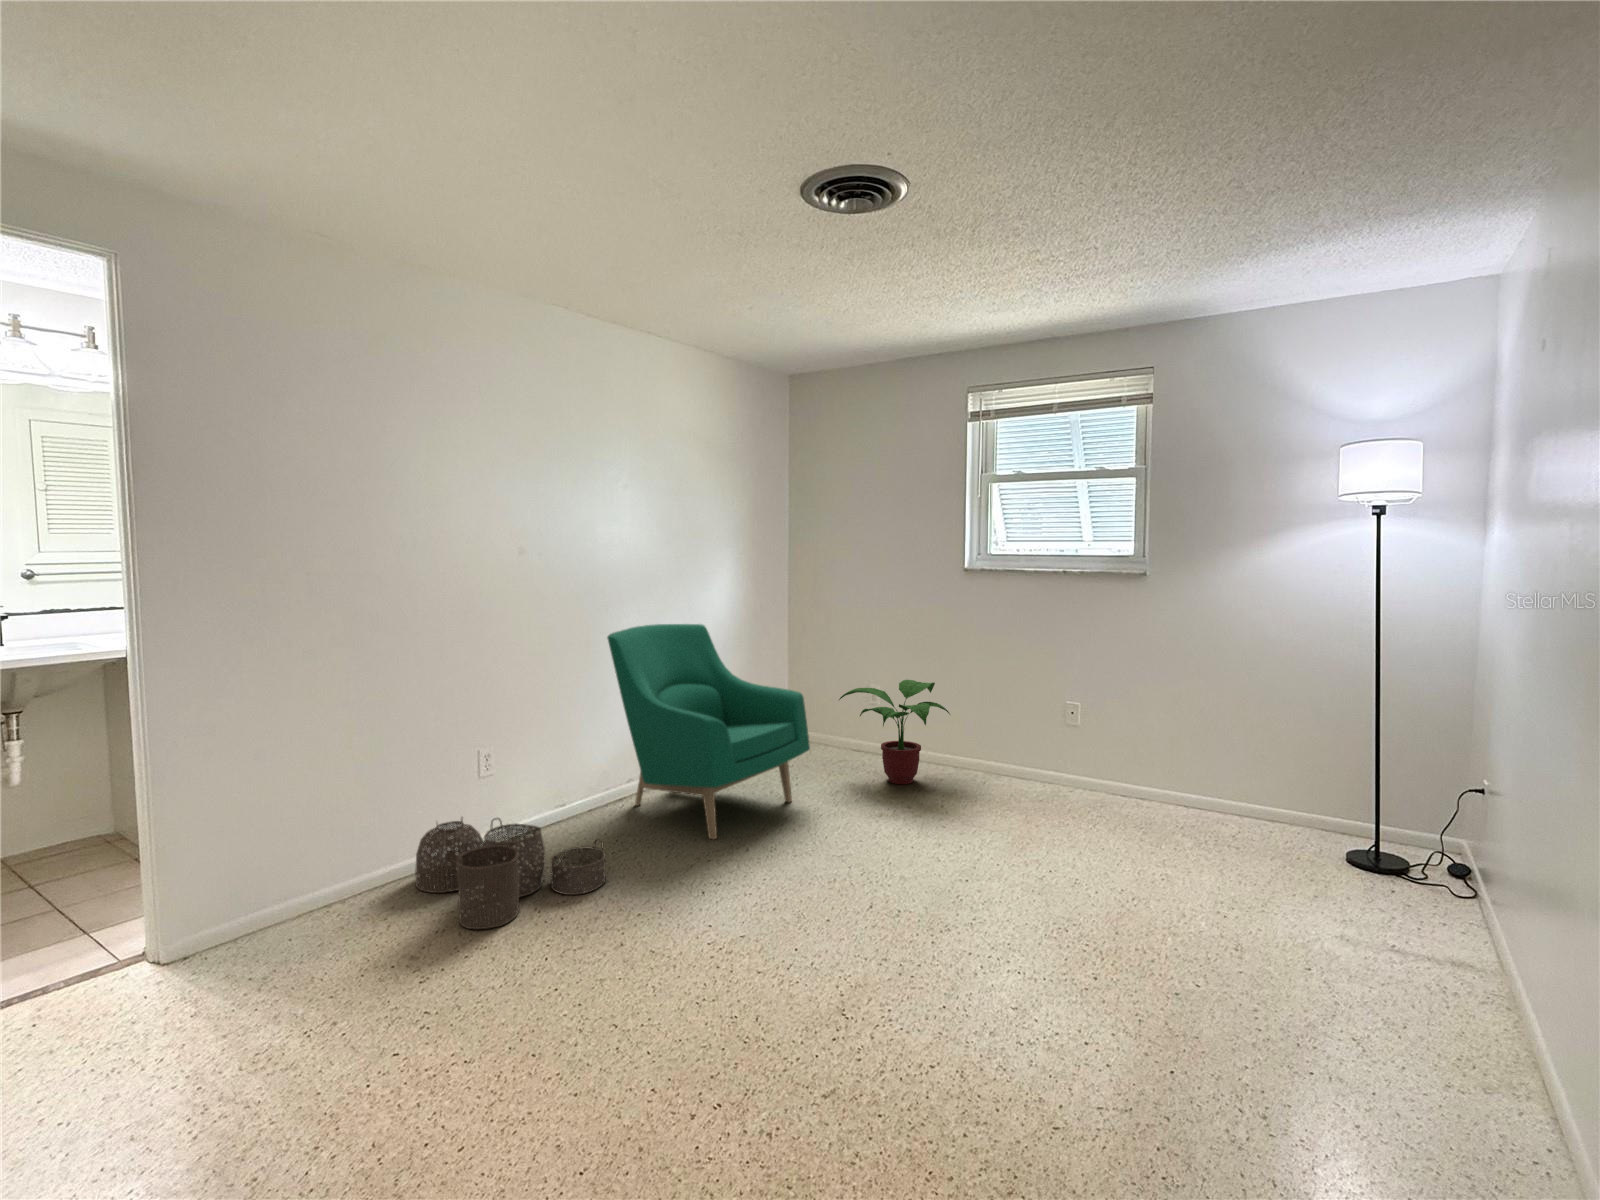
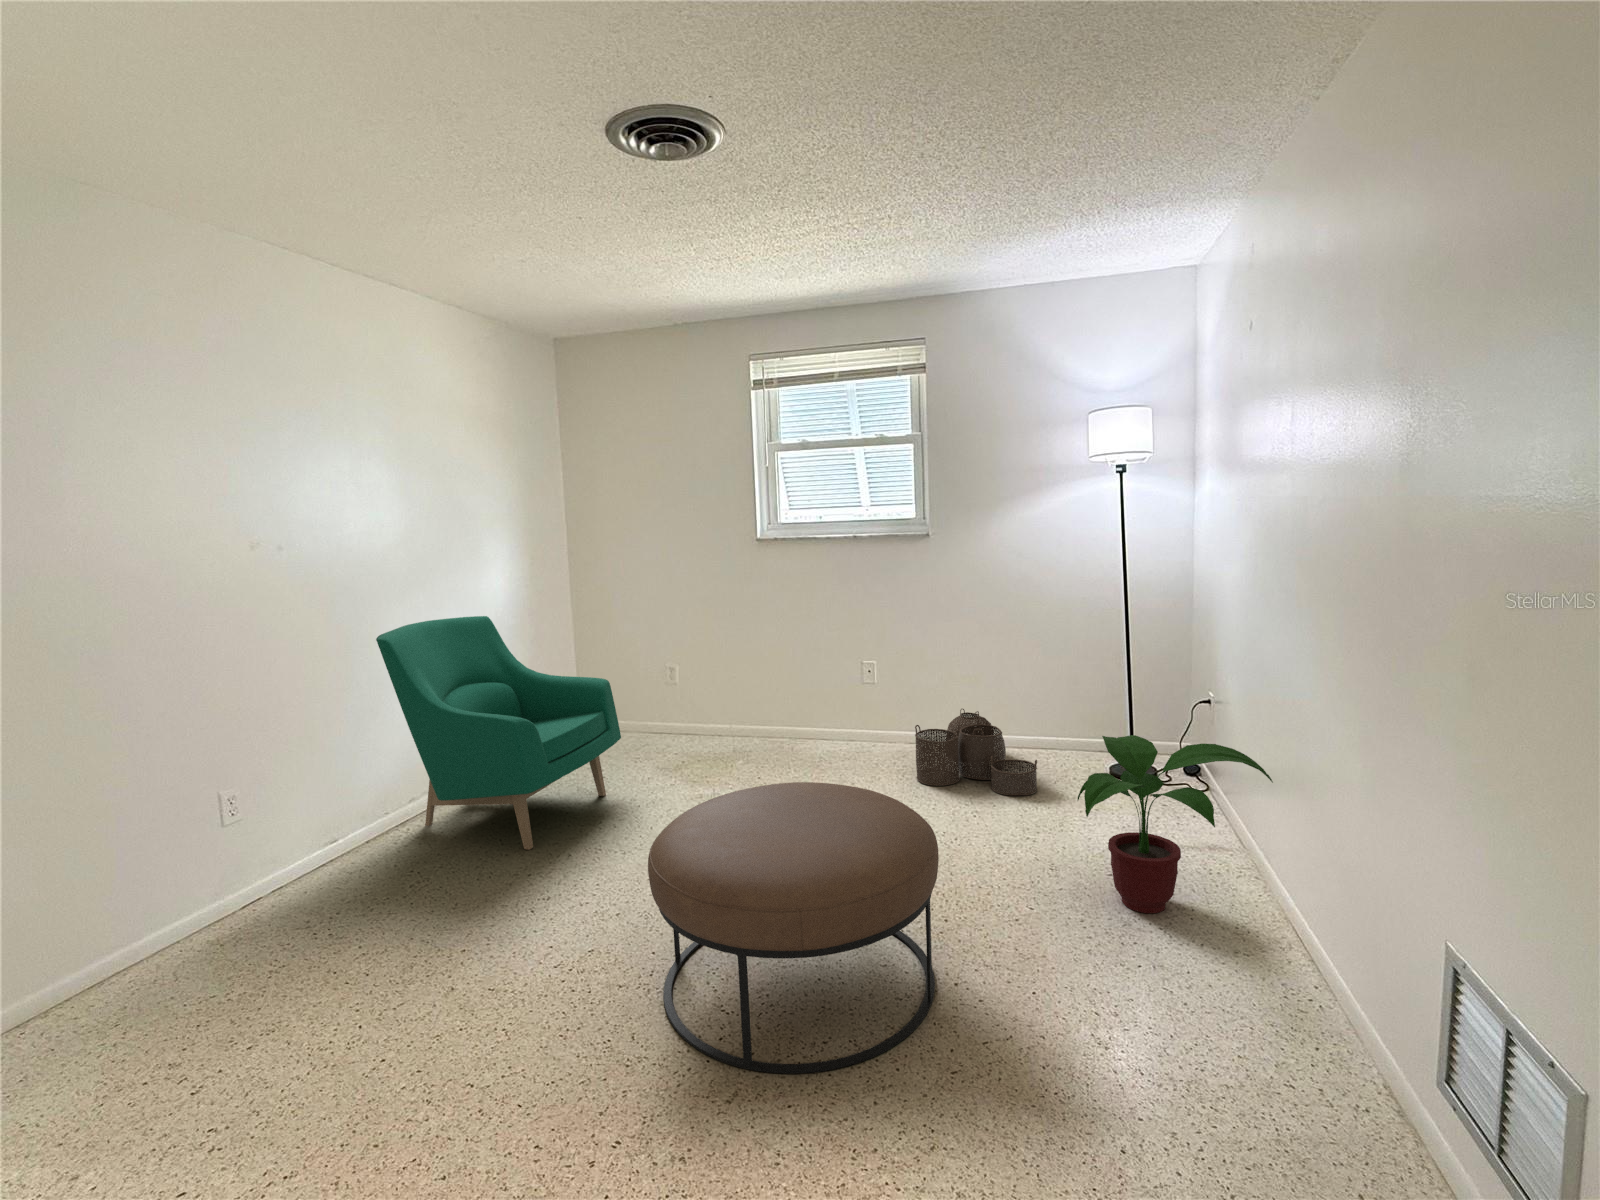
potted plant: present [839,680,950,784] -> present [1078,735,1273,913]
ottoman: none [785,808,1075,1094] -> present [648,782,939,1073]
woven basket: present [415,818,606,929] -> present [915,709,1037,795]

